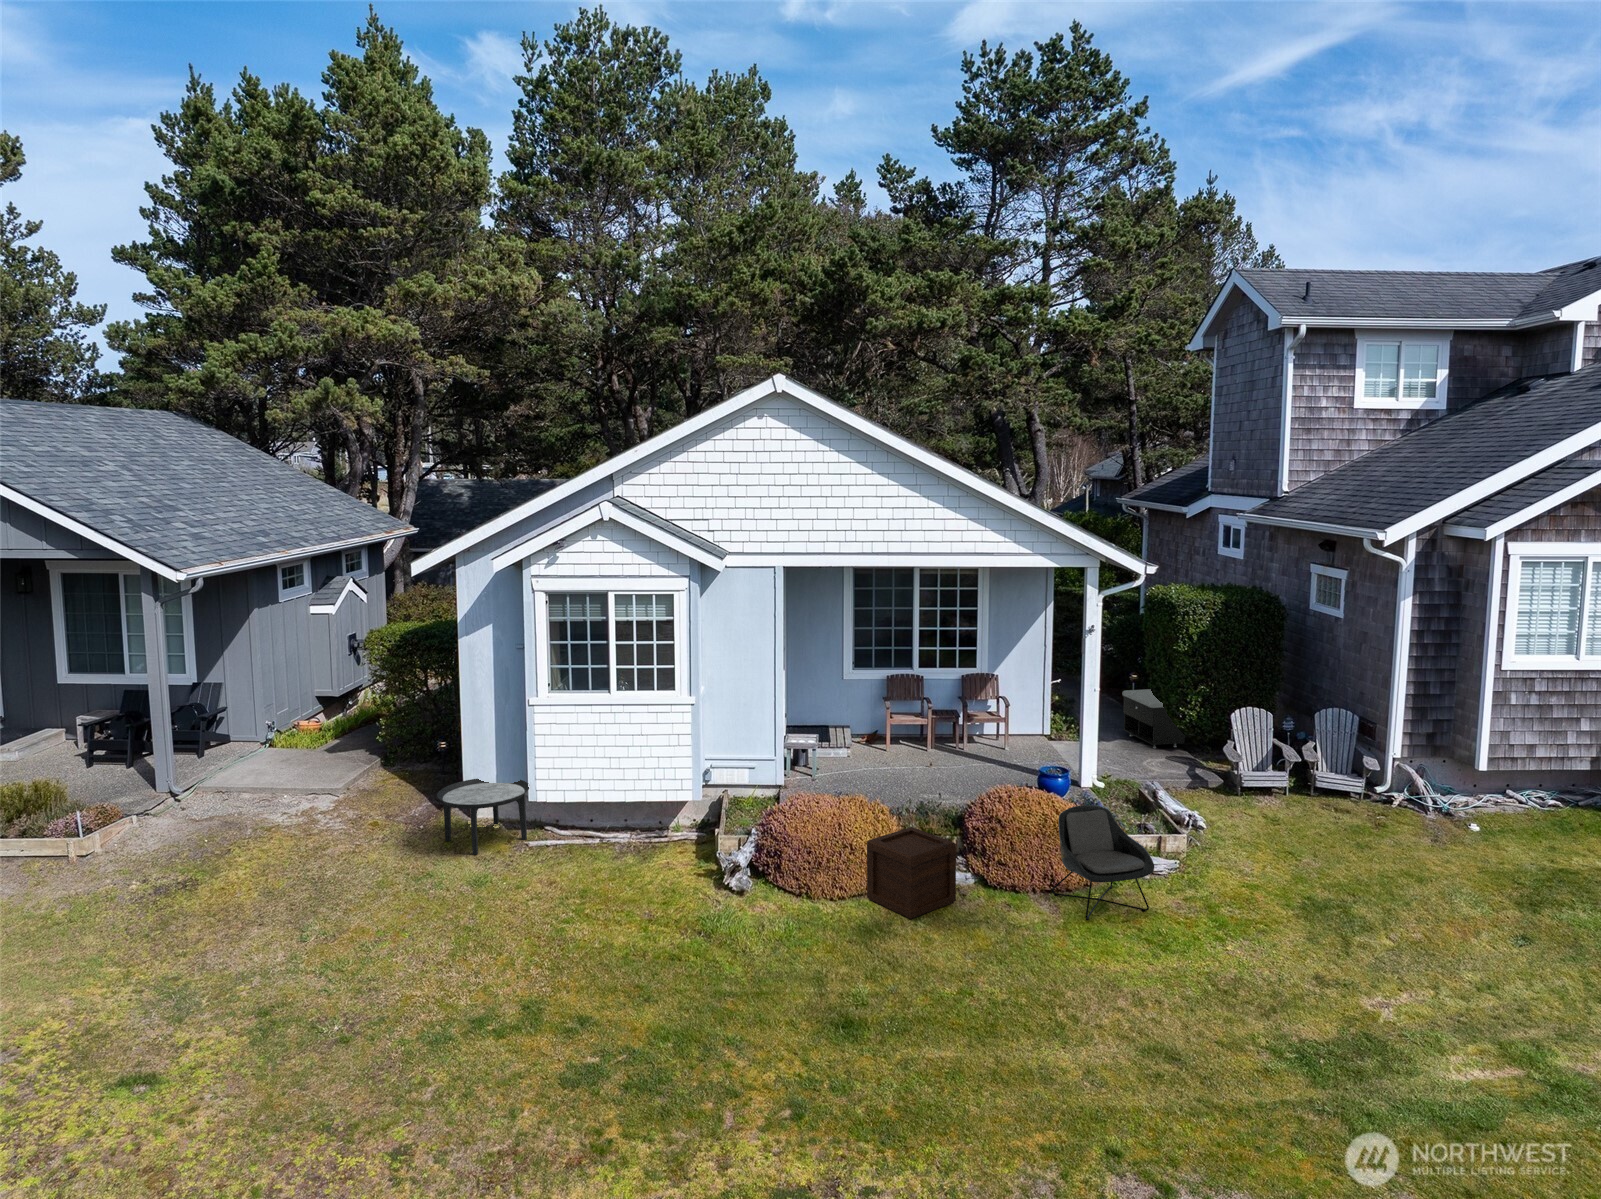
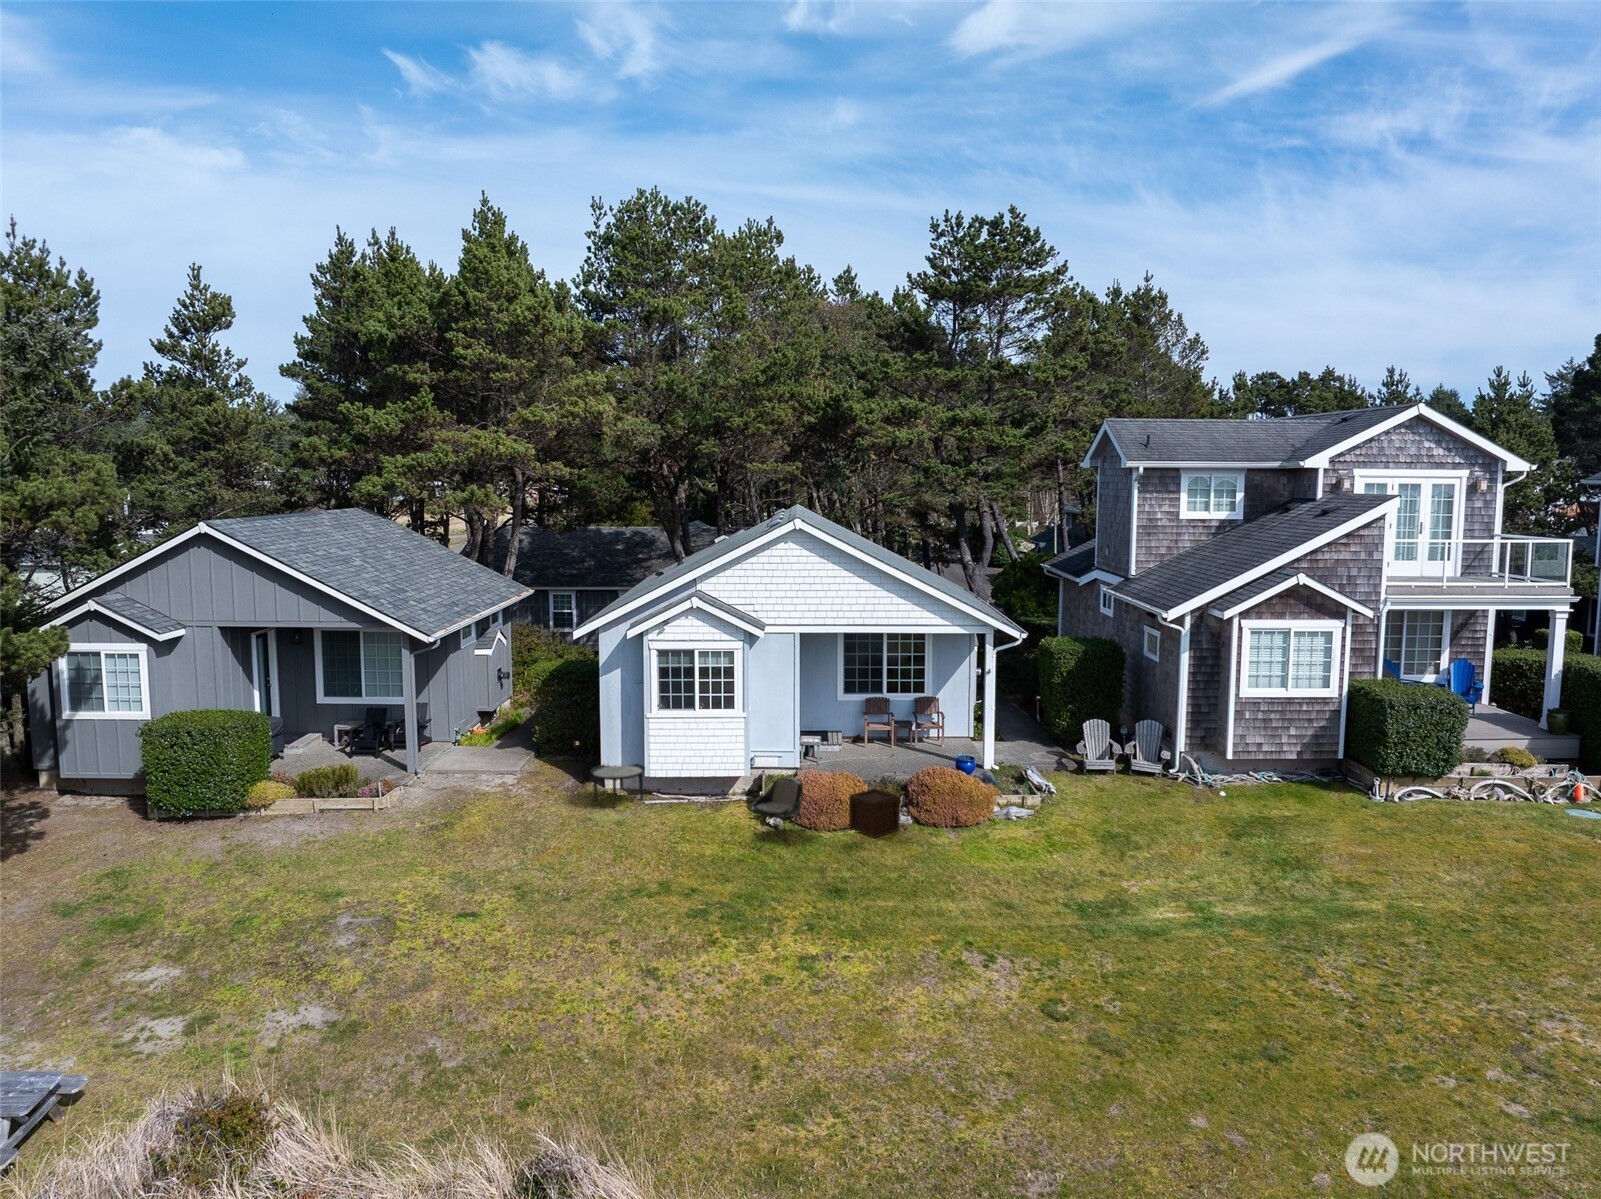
storage bench: present [1122,689,1185,748] -> none [1024,708,1063,748]
lounge chair: present [1052,805,1154,920] -> present [751,777,805,839]

